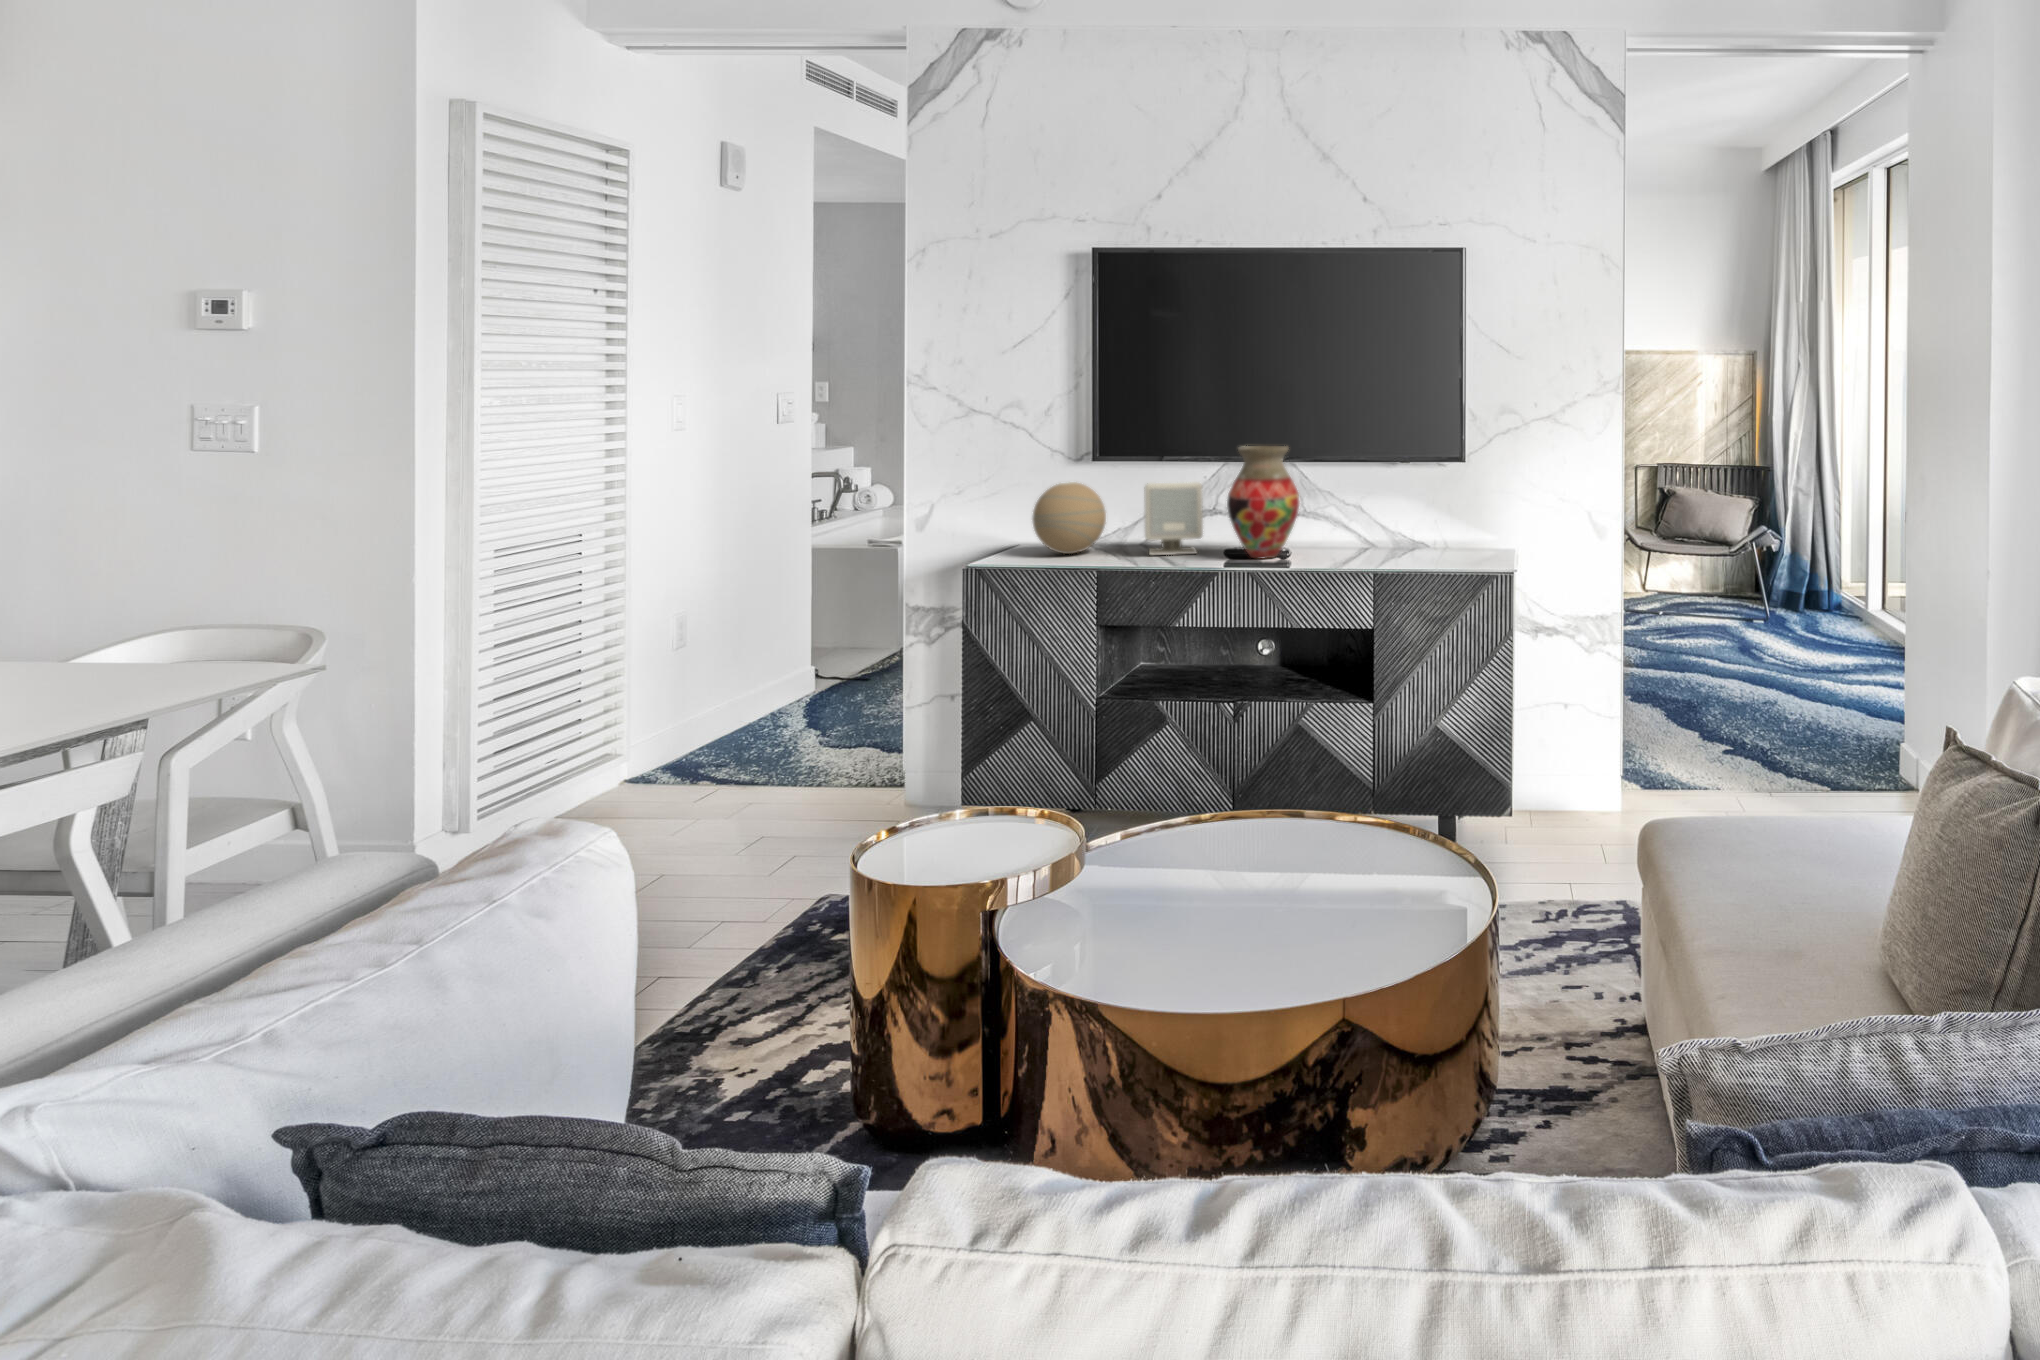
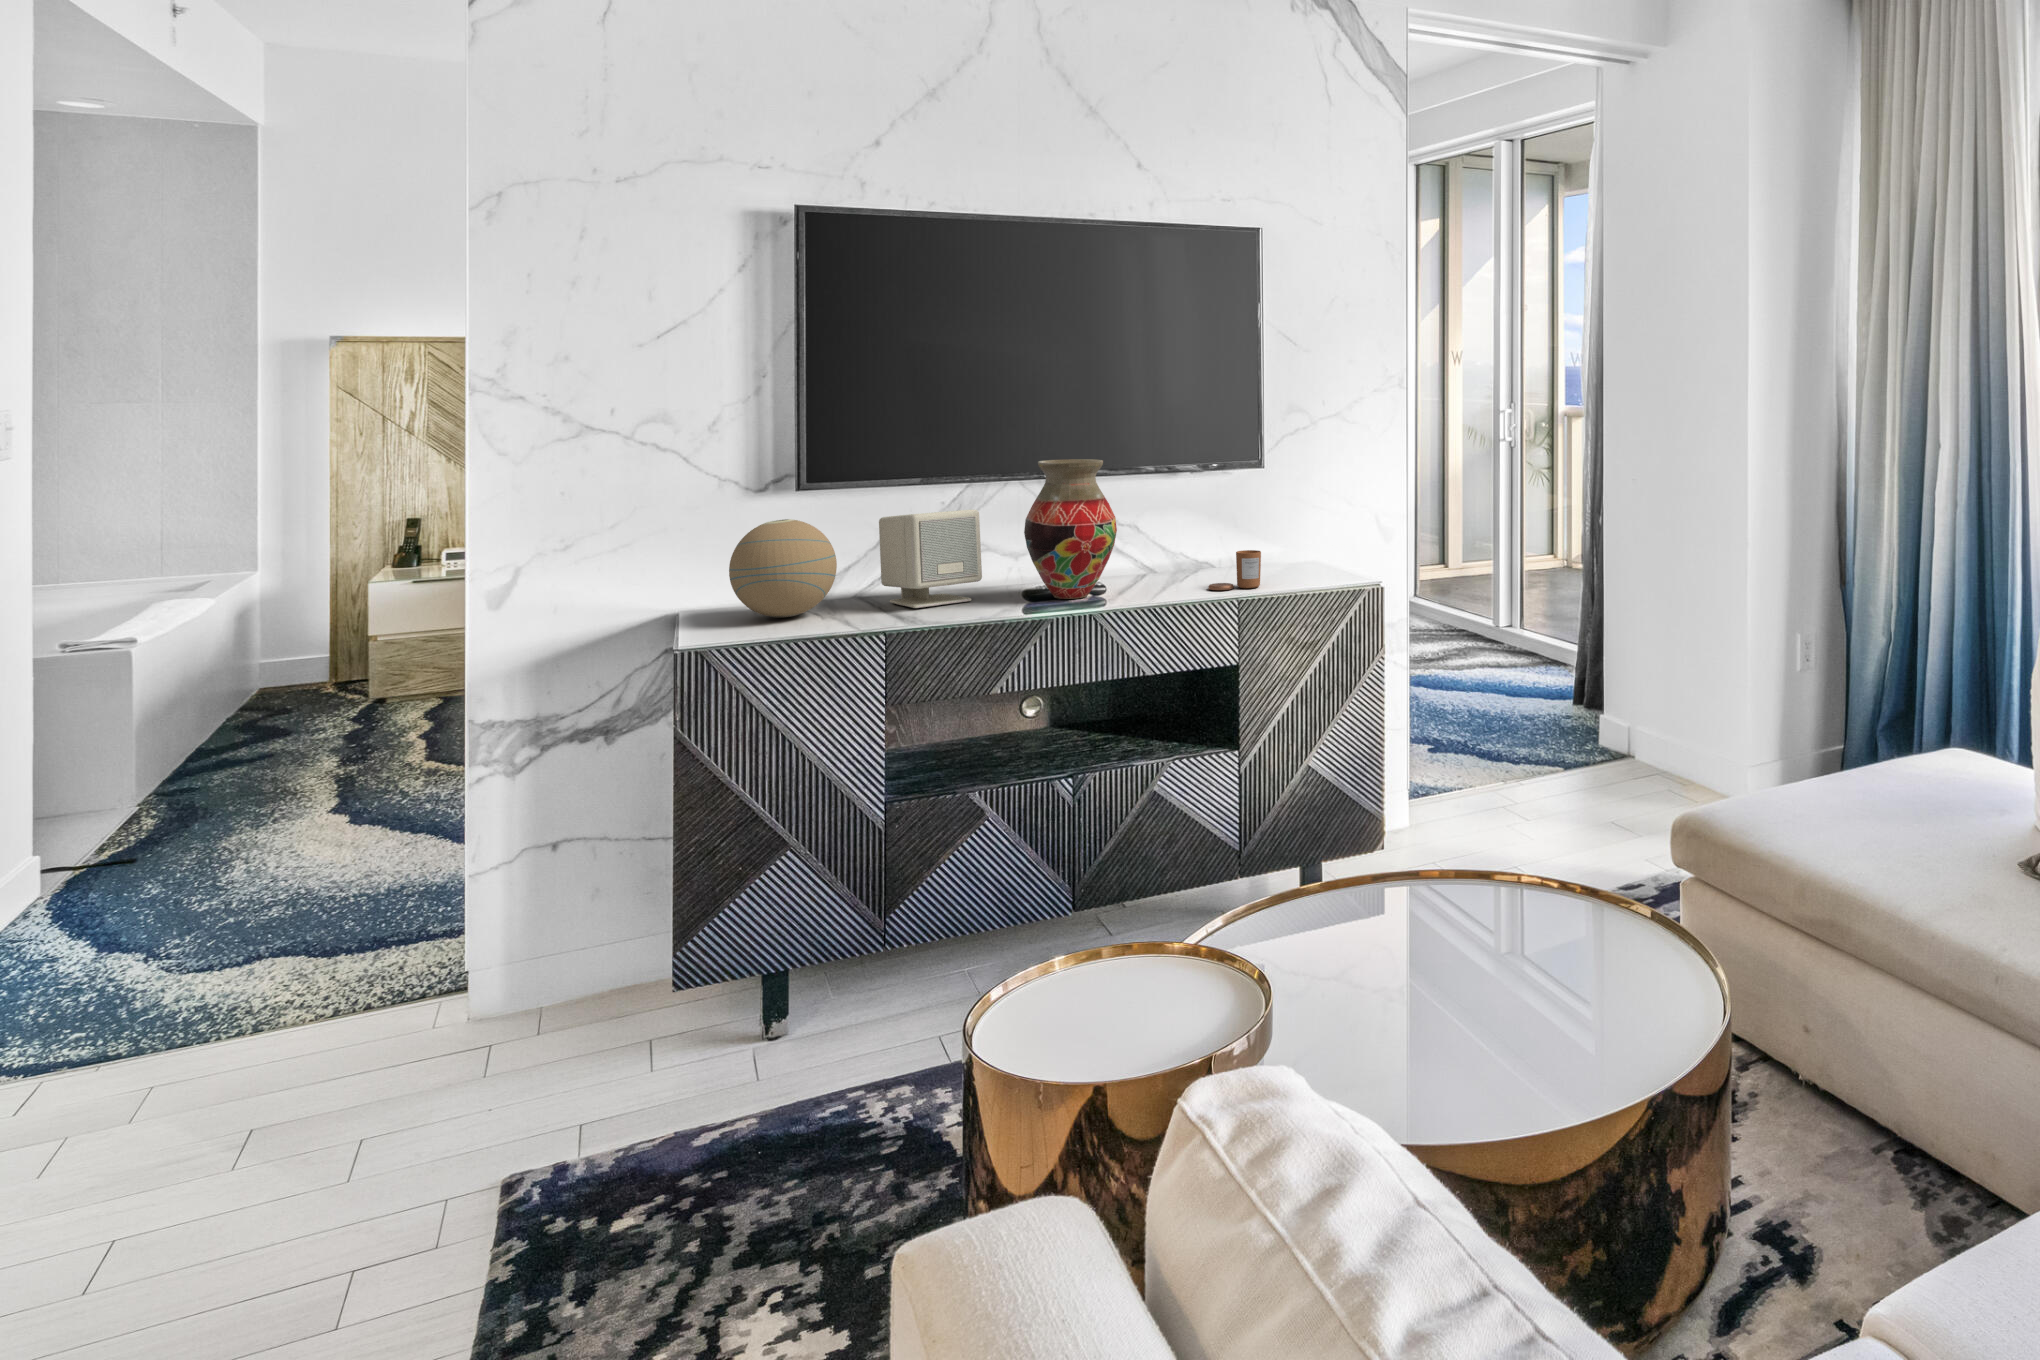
candle: none [1365,530,1409,563] -> present [1208,550,1261,590]

